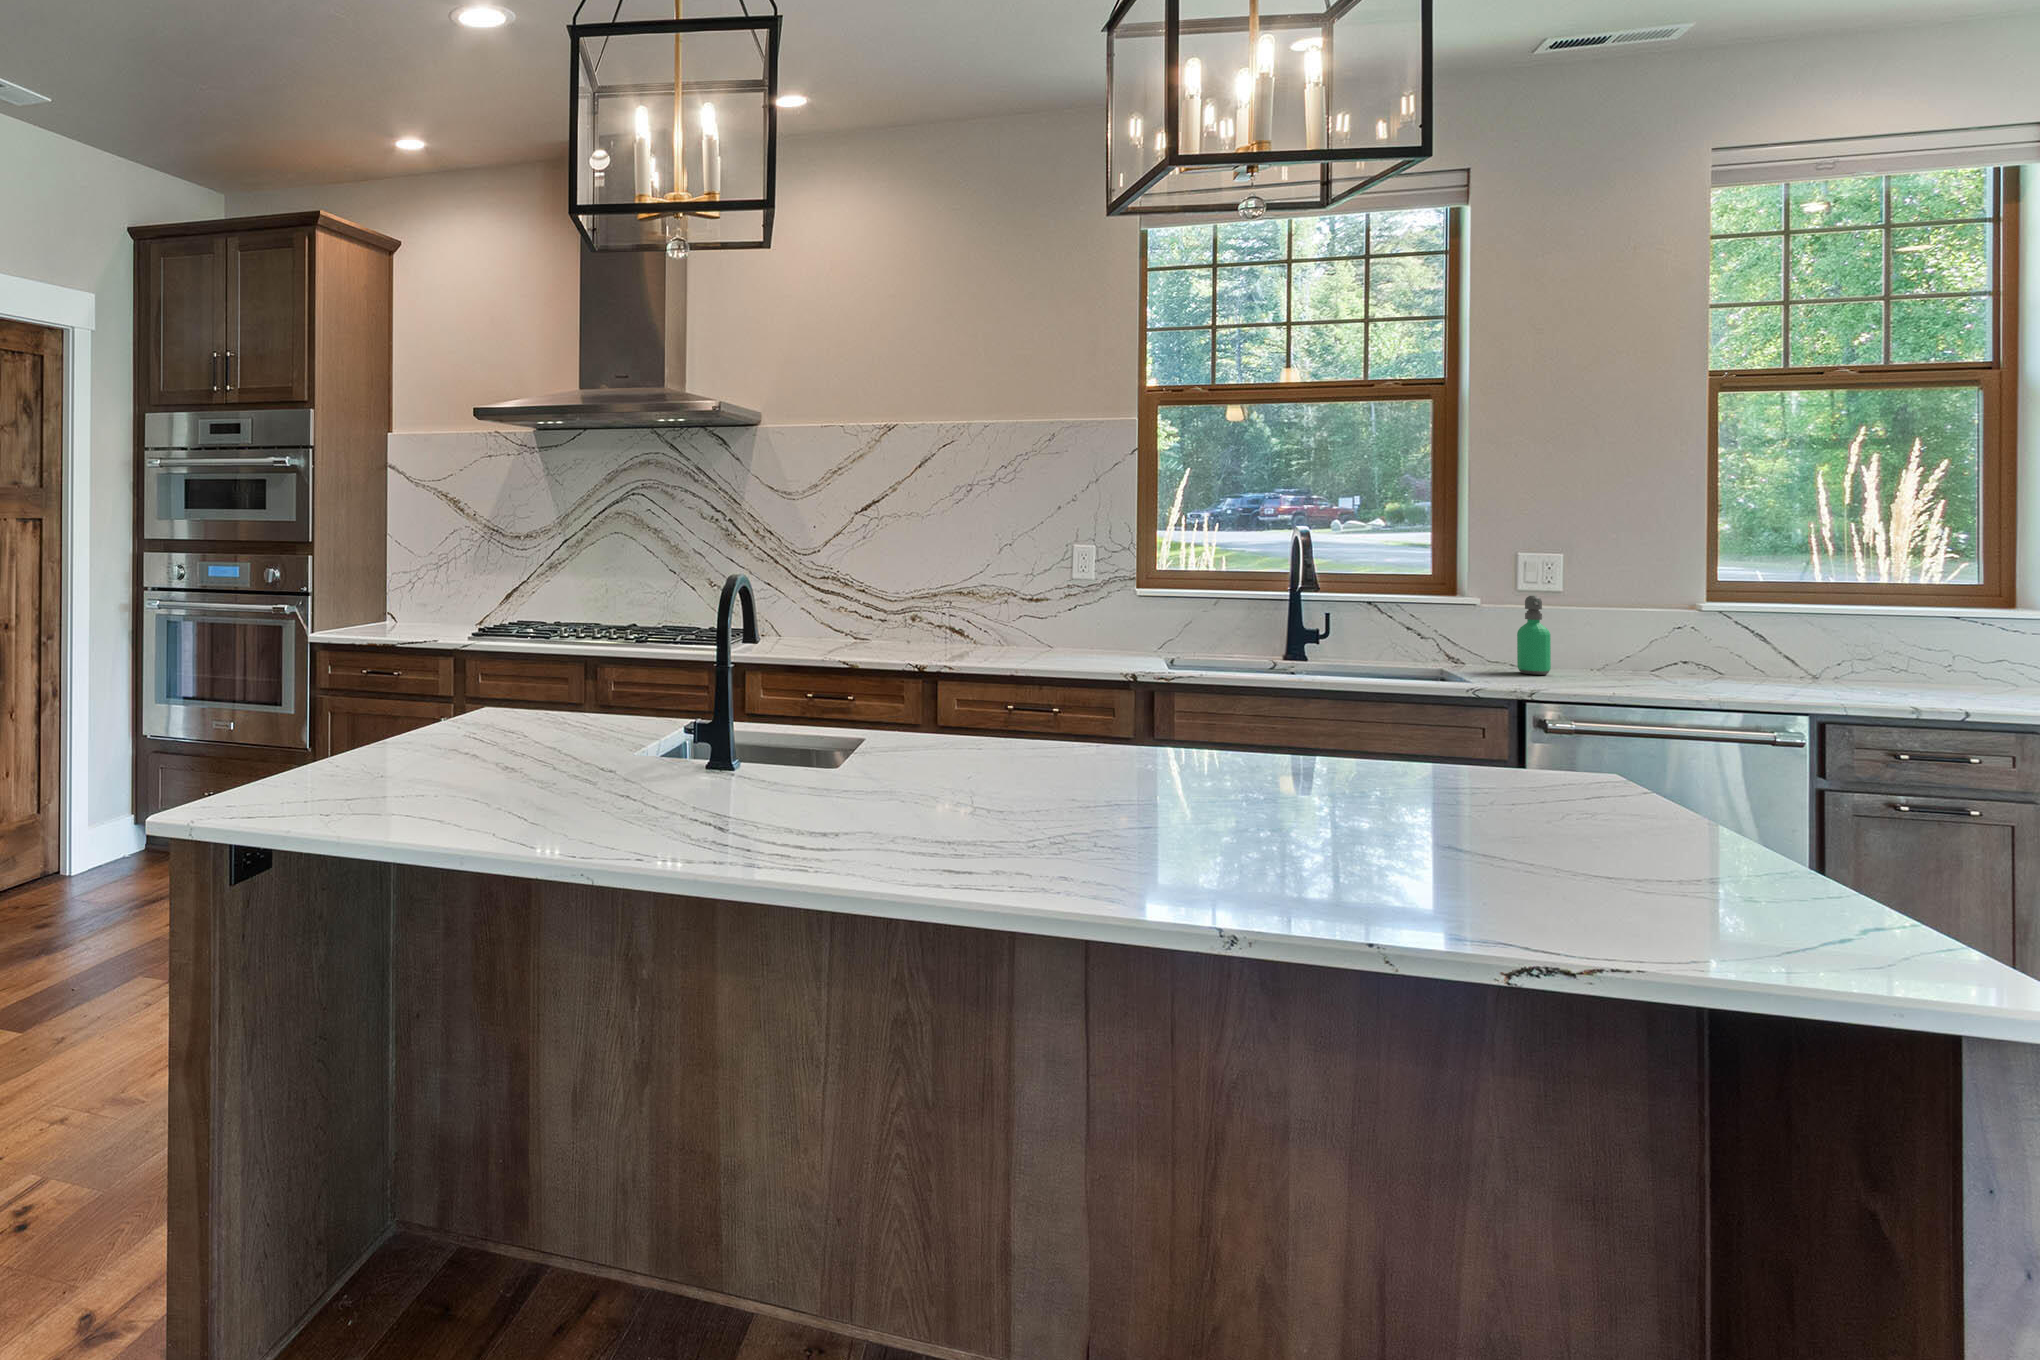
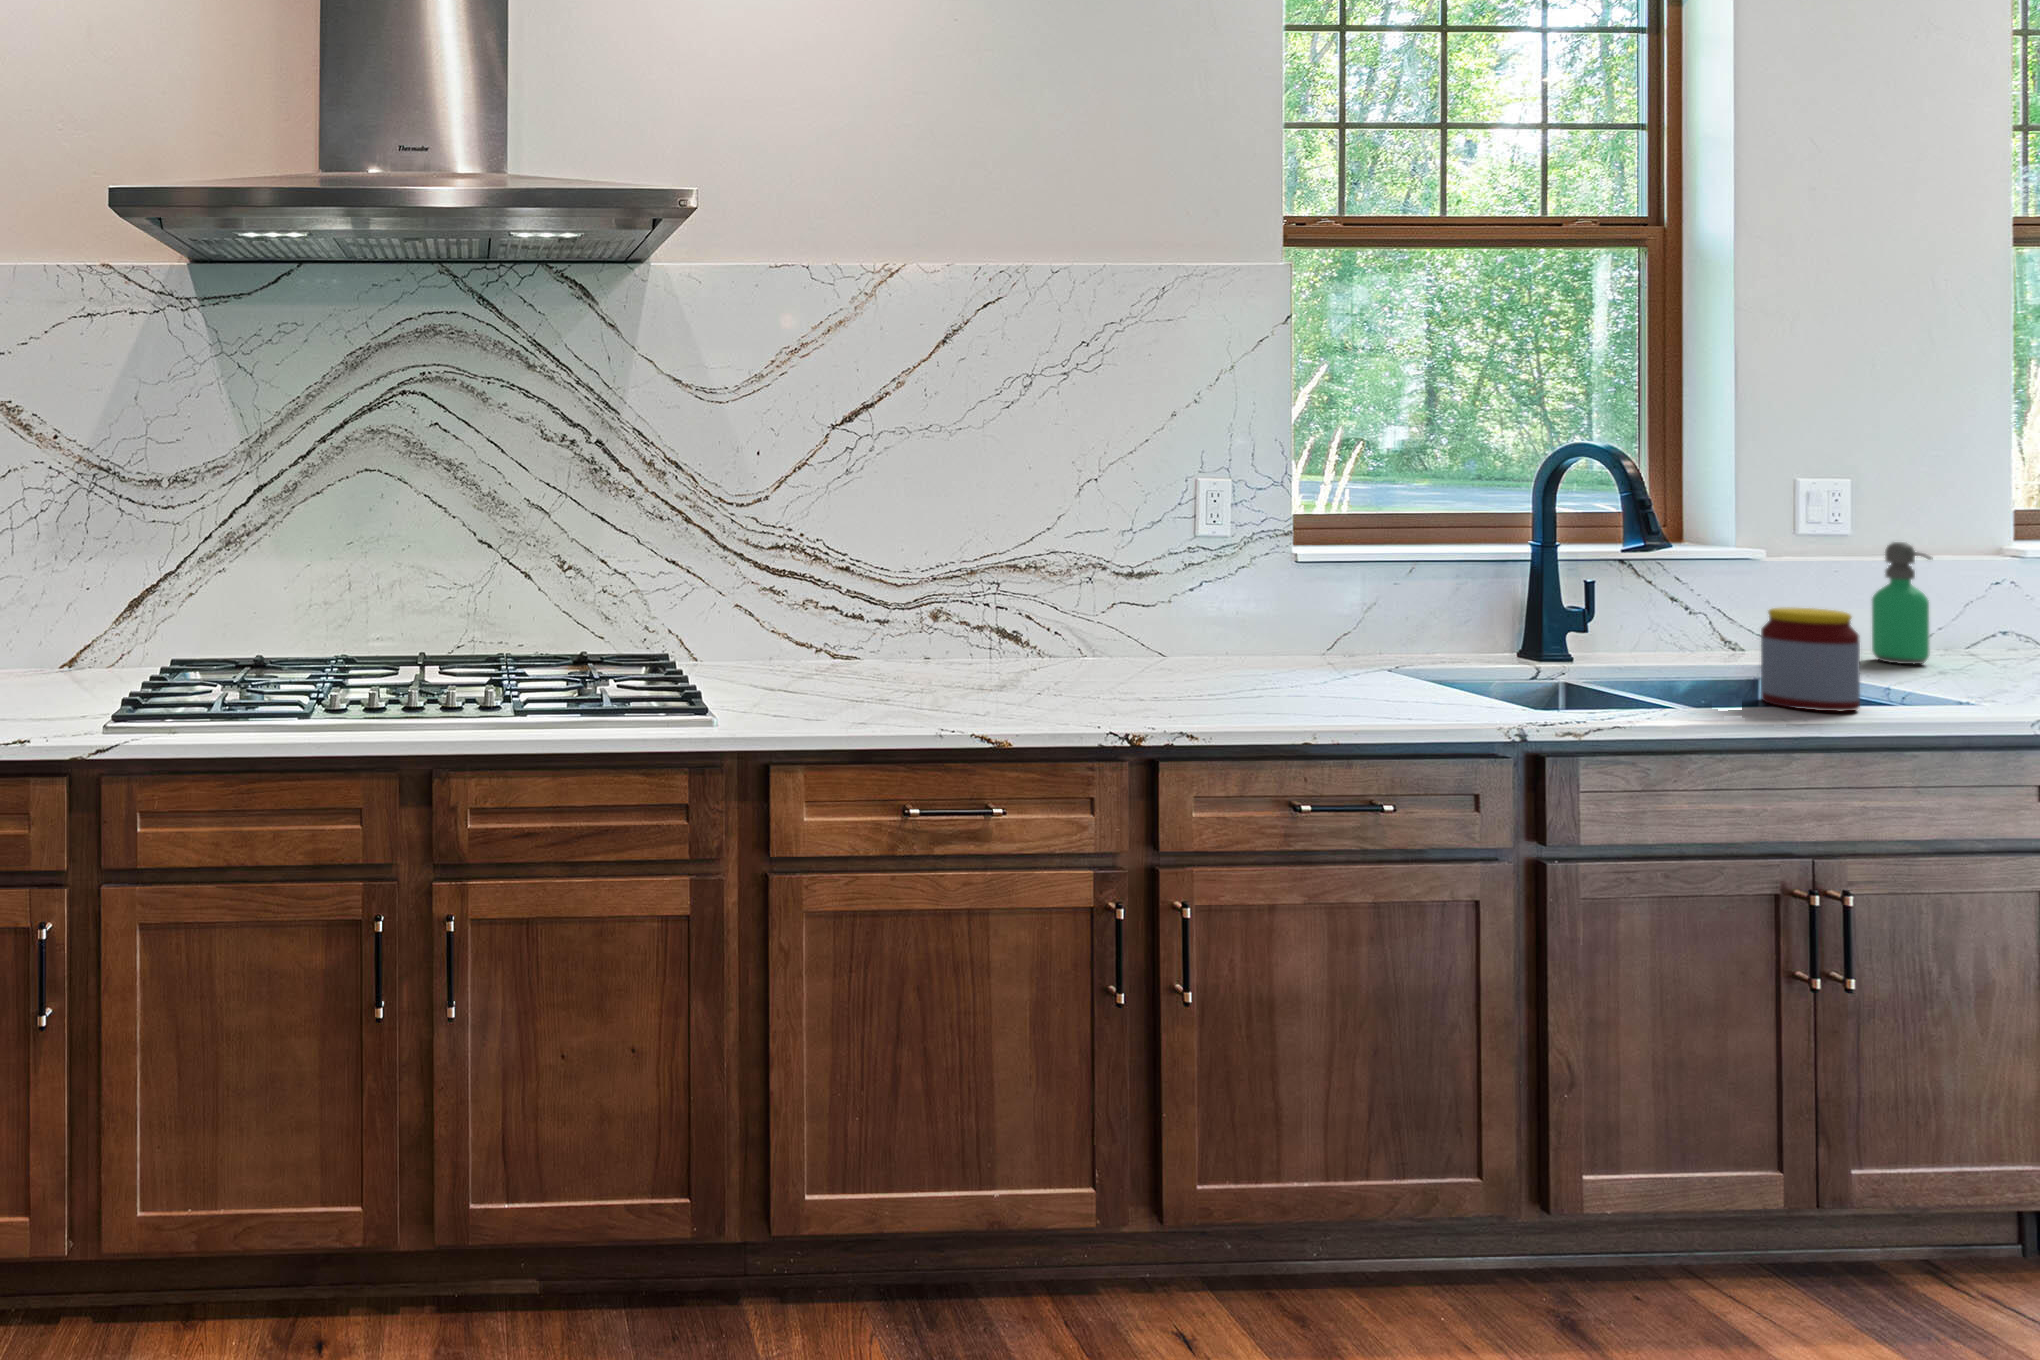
jar: none [1334,626,1384,684] -> present [1761,607,1860,711]

